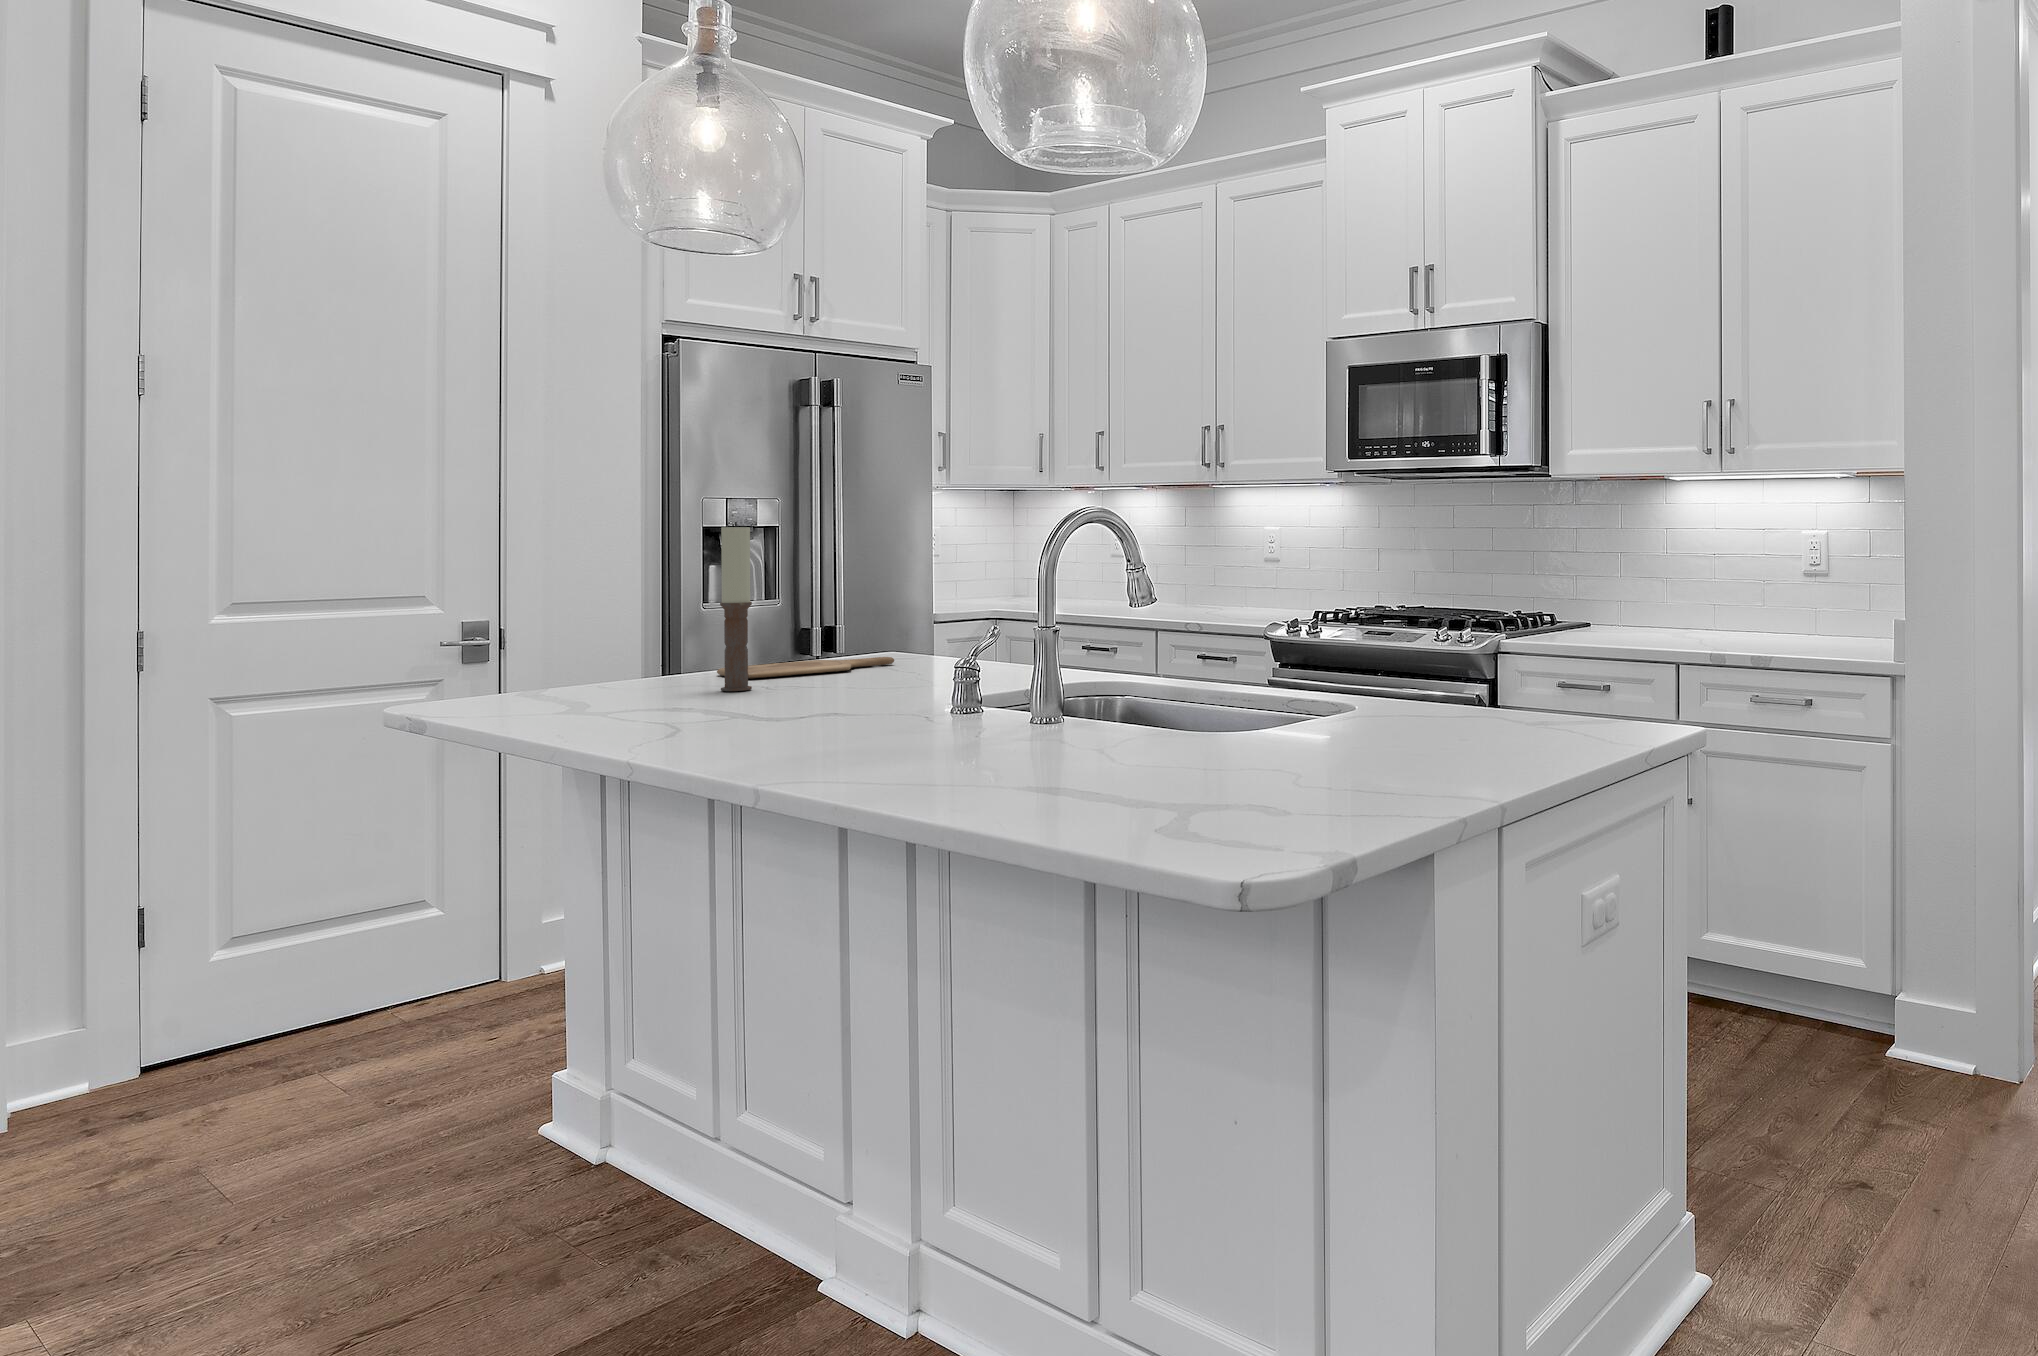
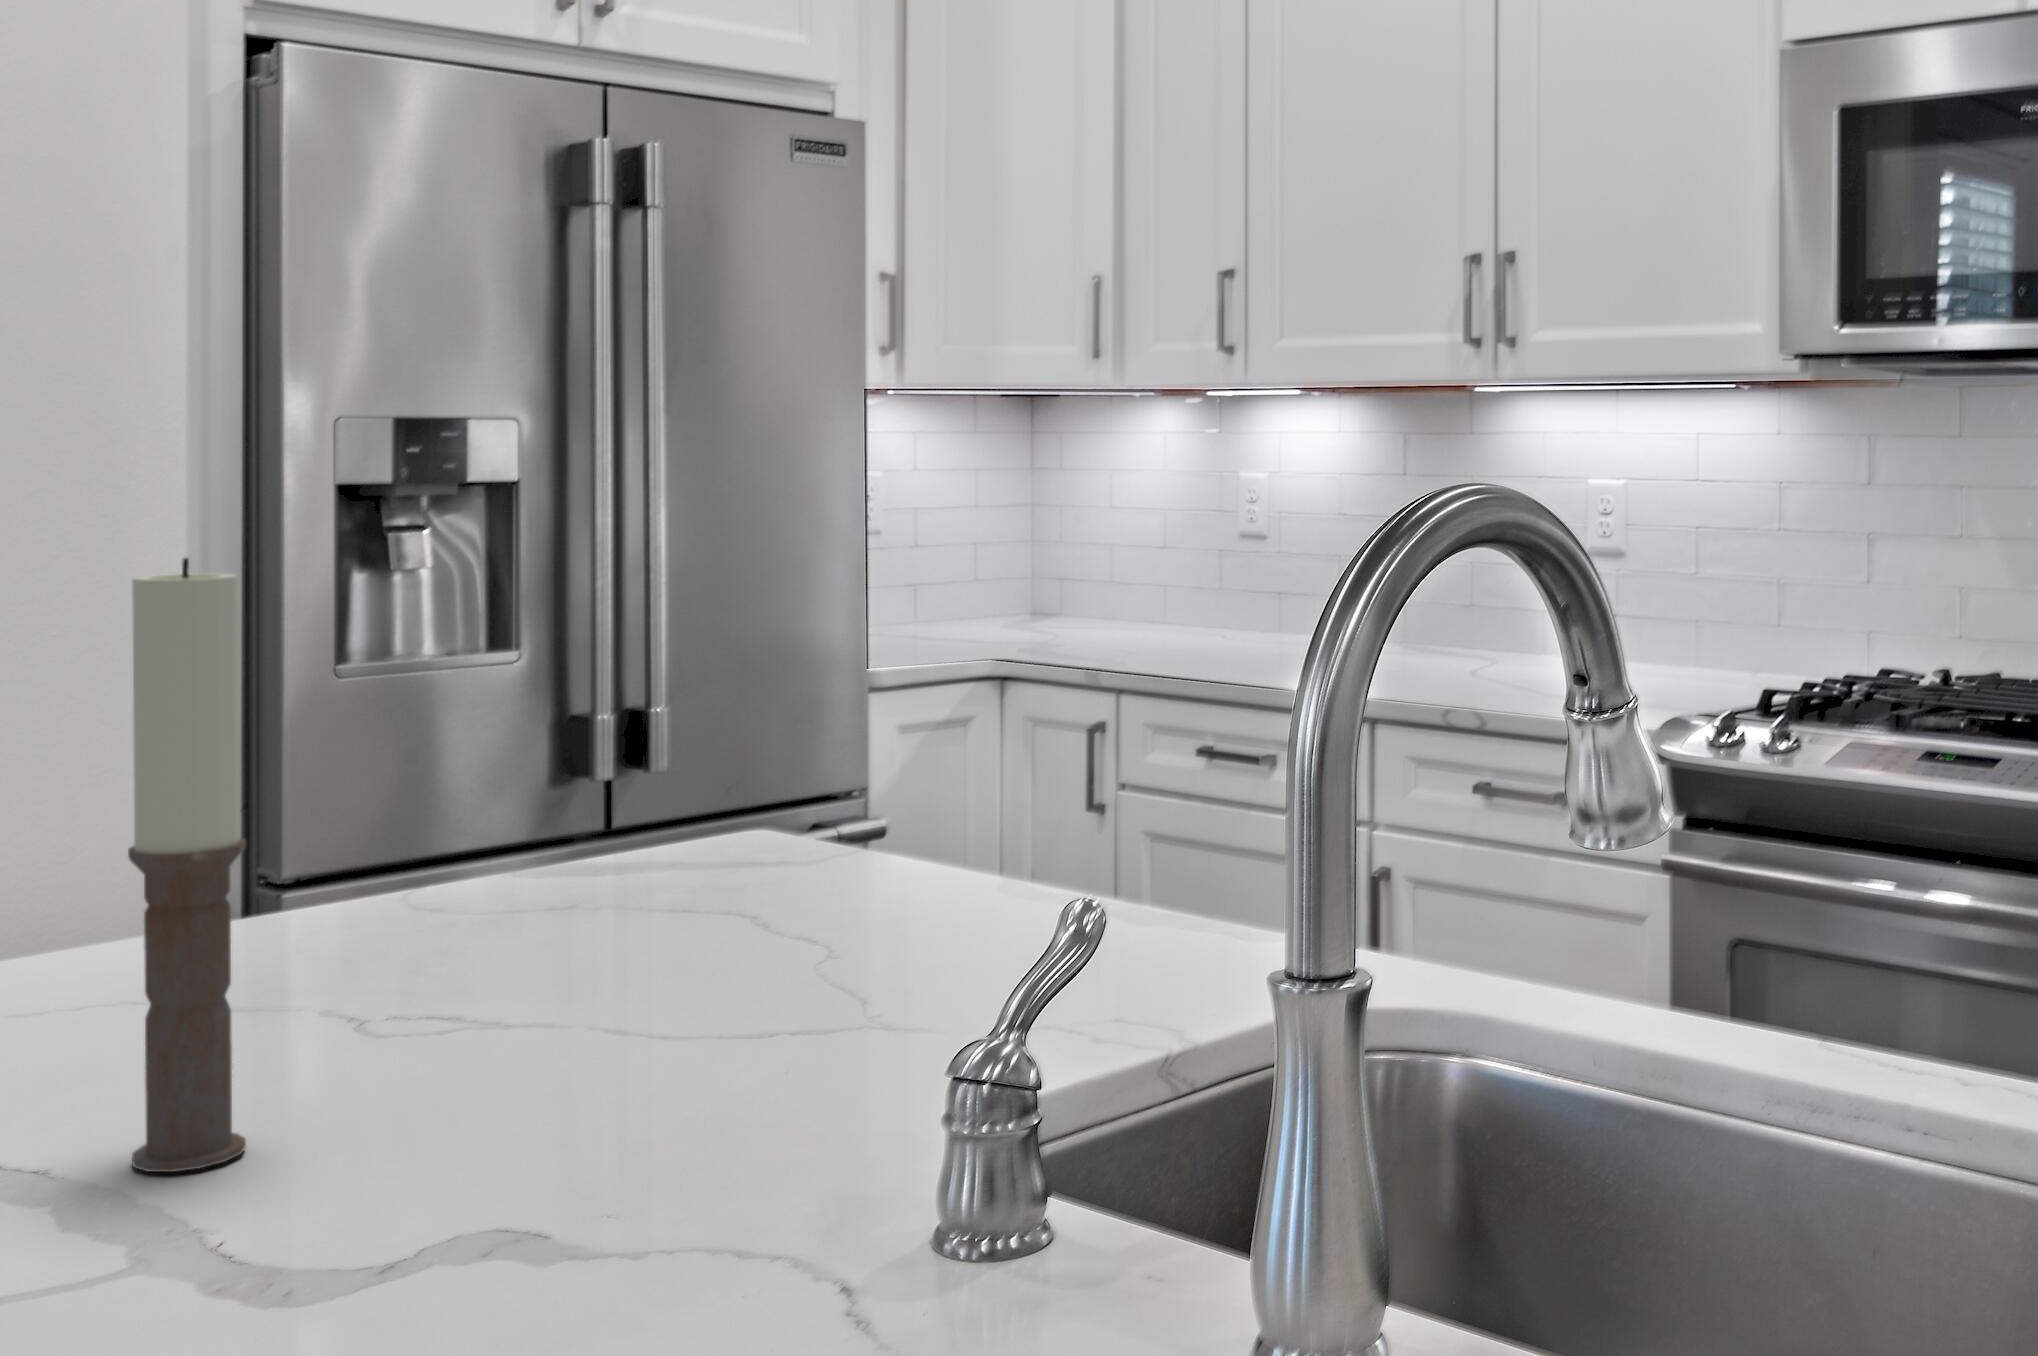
cutting board: present [717,657,894,679] -> none [197,922,759,1054]

